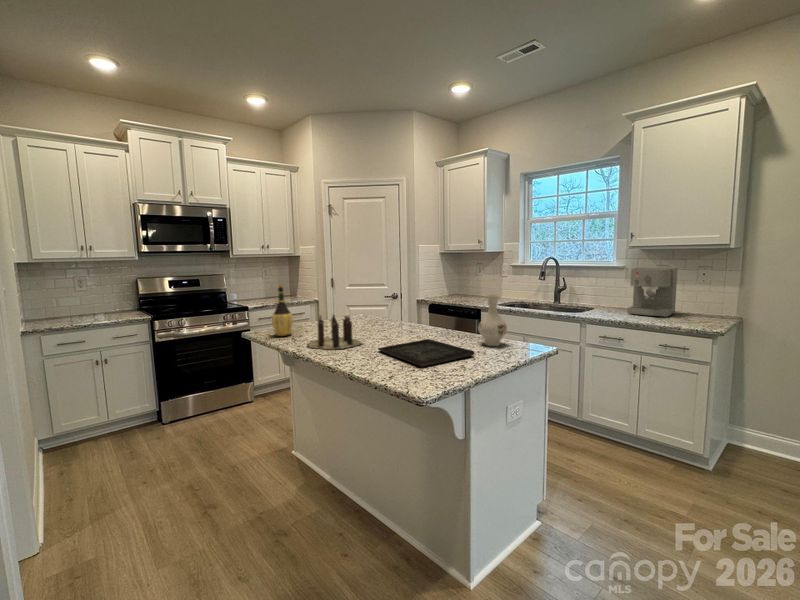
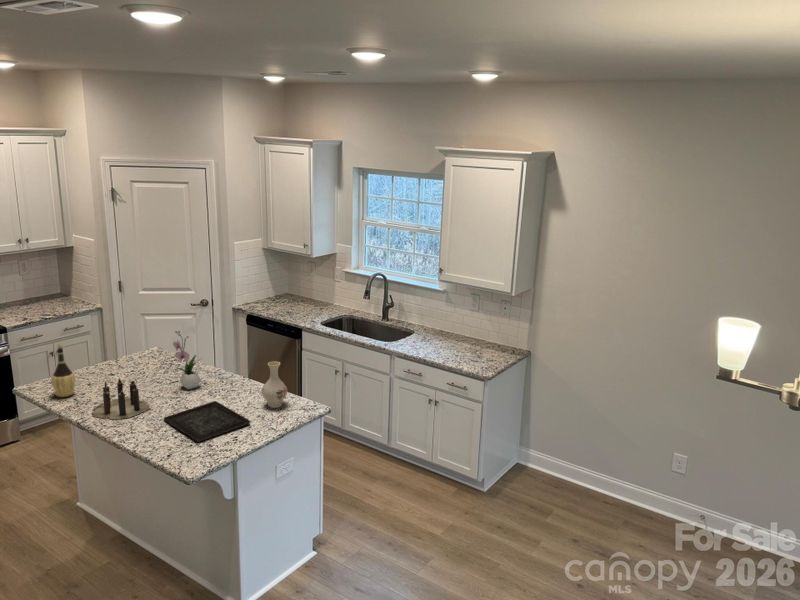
coffee maker: present [628,267,678,317] -> none [439,294,486,351]
flower arrangement: none [383,274,411,334] -> present [173,331,201,389]

